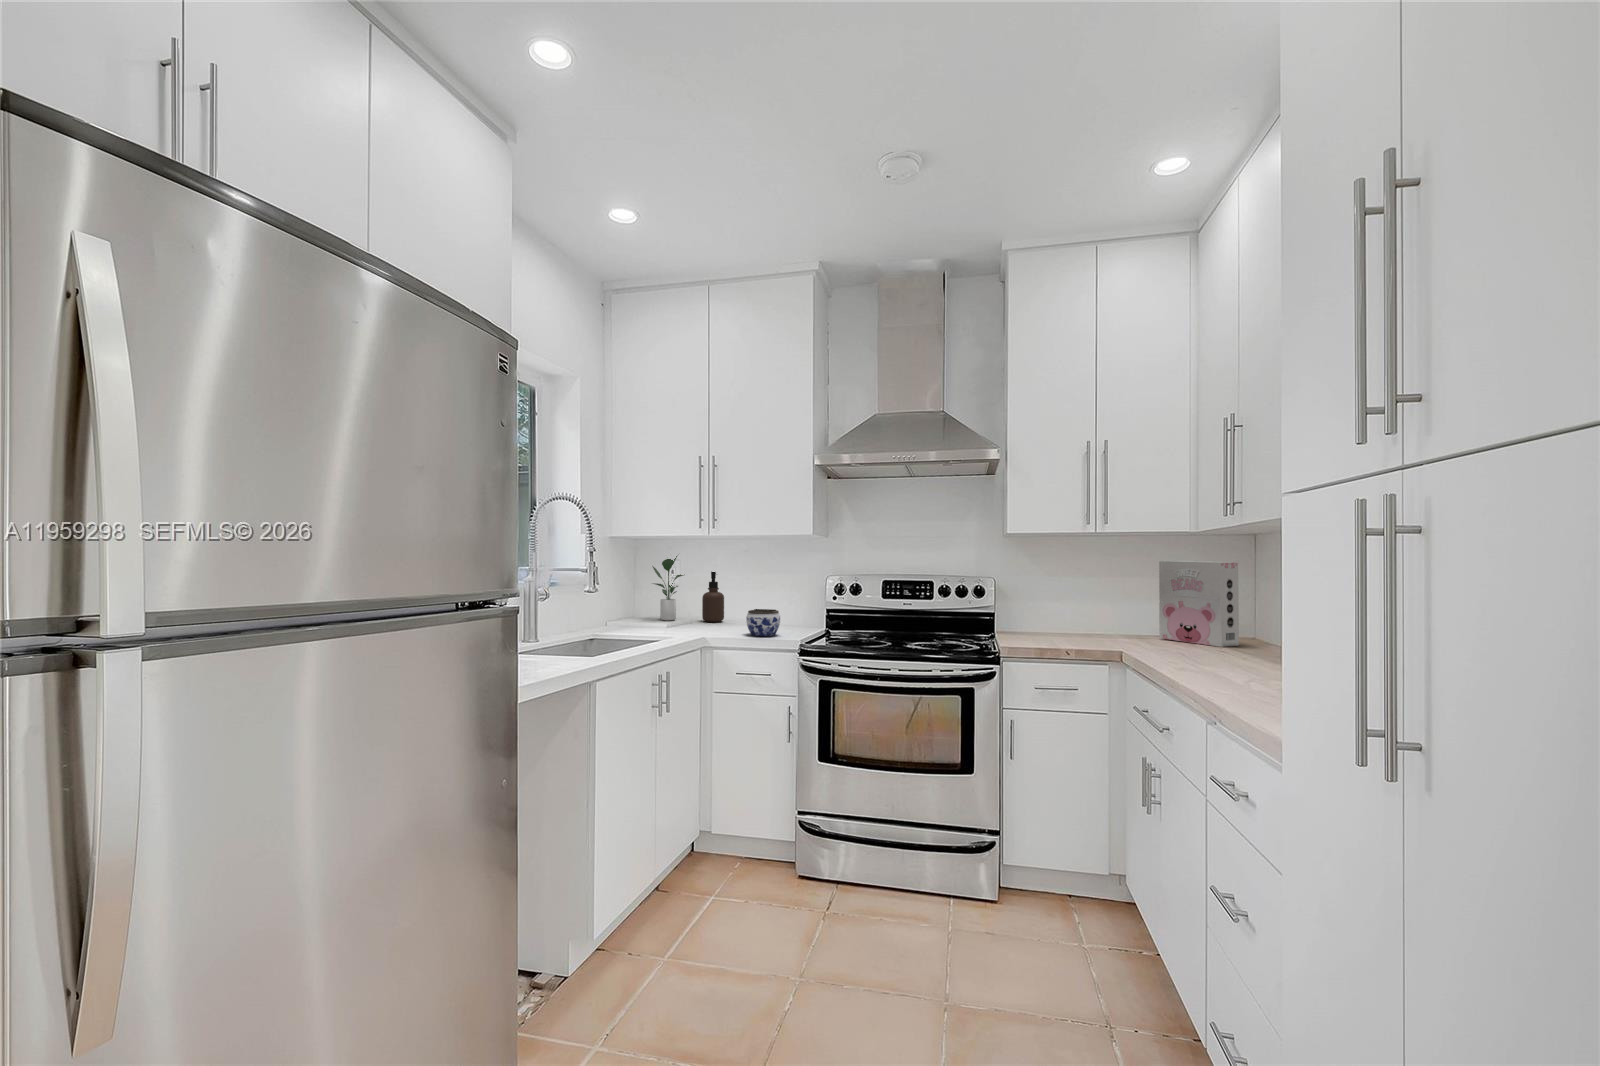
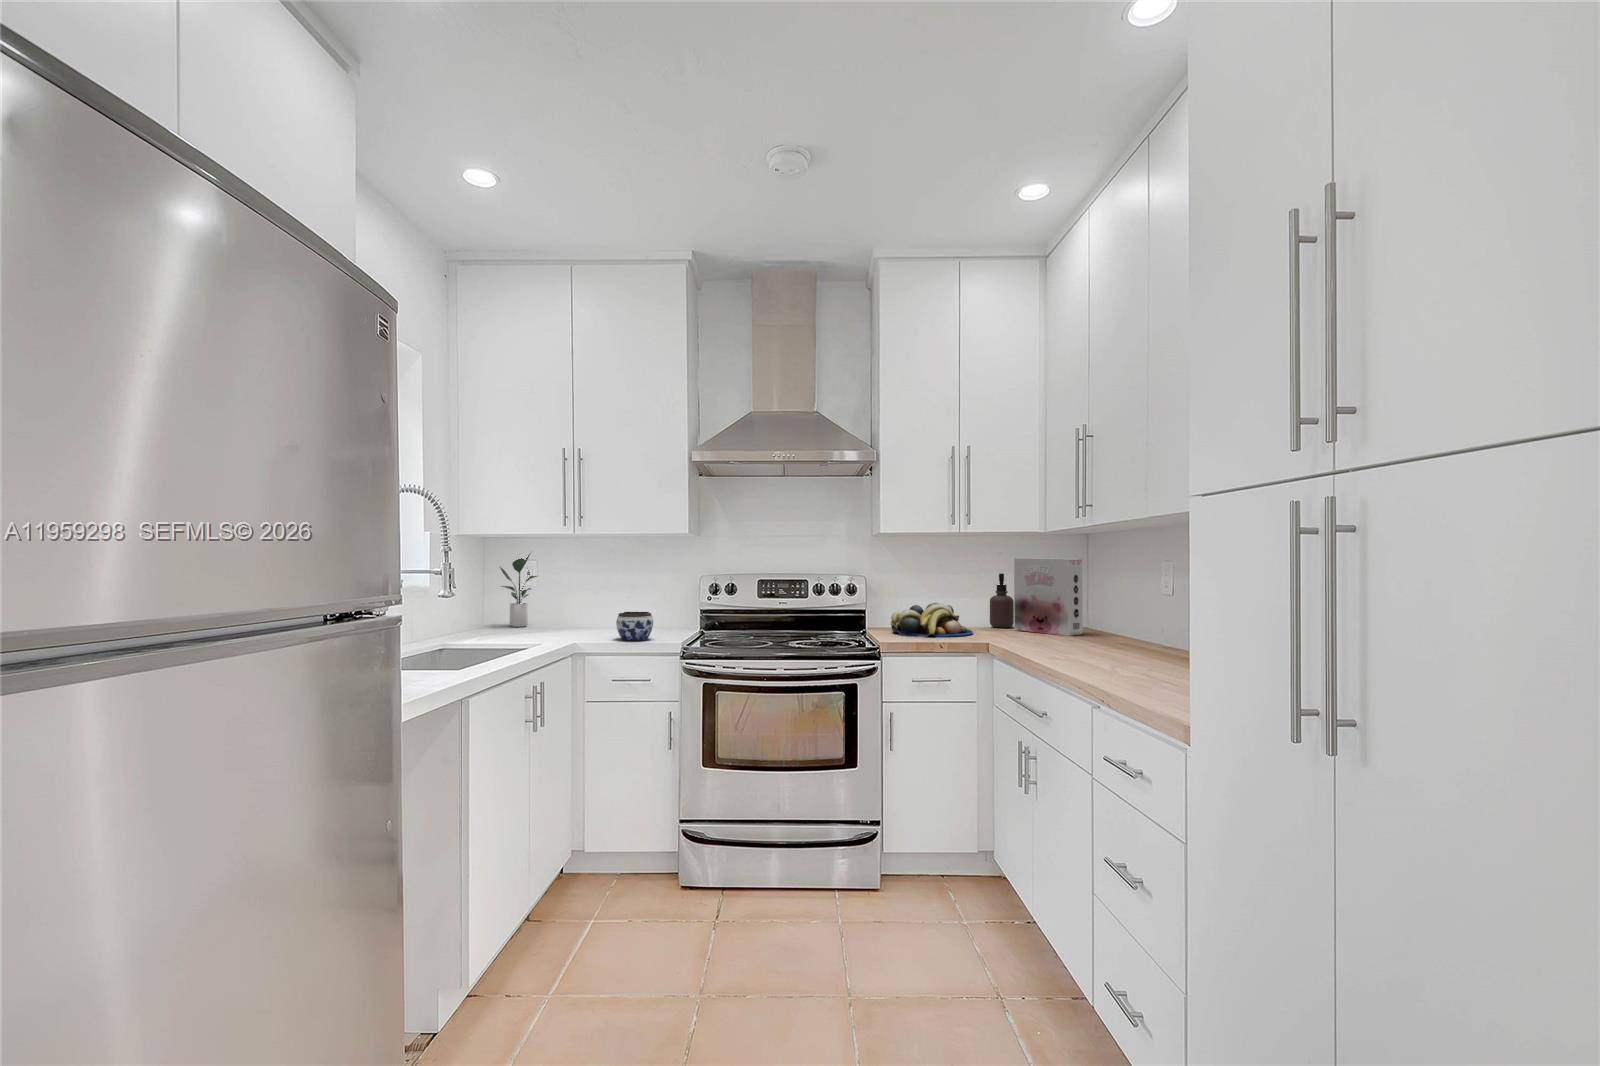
soap dispenser: present [702,572,724,622] -> present [990,573,1014,628]
fruit bowl: none [1019,607,1109,644] -> present [891,603,973,638]

